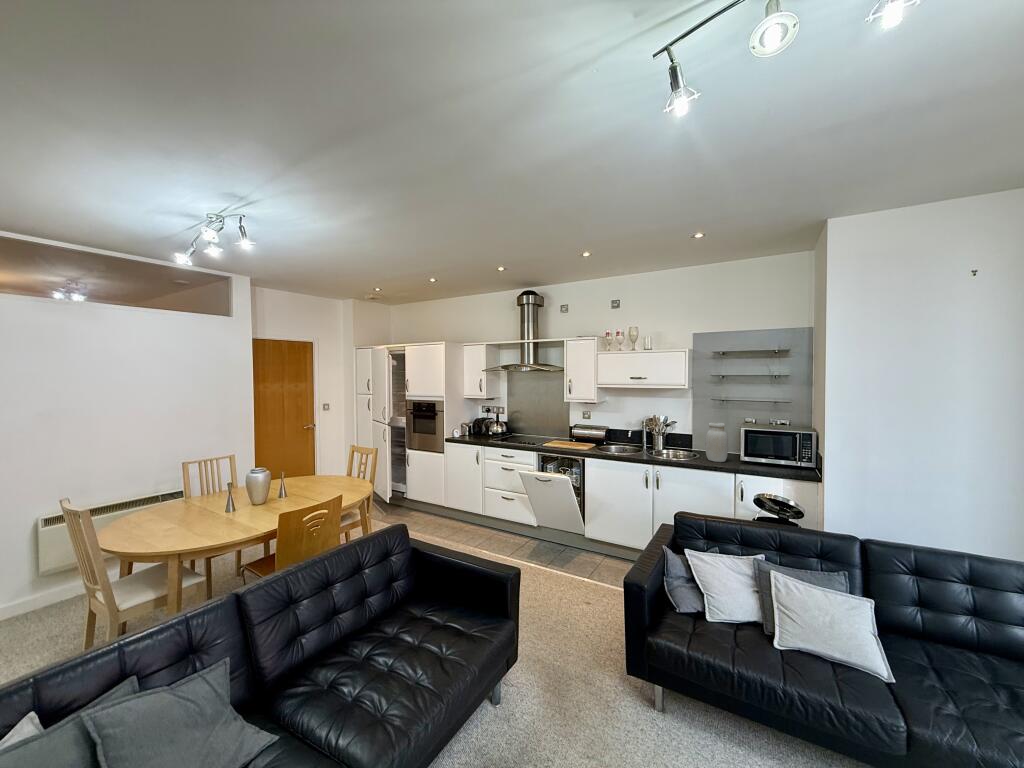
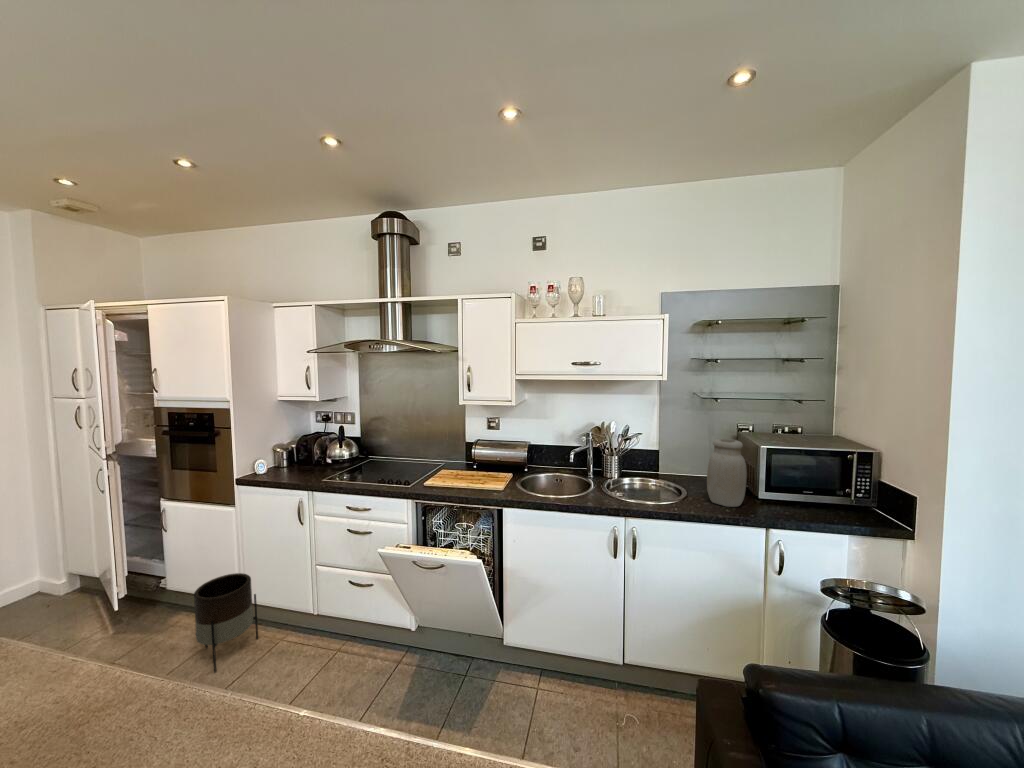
planter: none [429,488,454,533] -> present [194,573,258,673]

